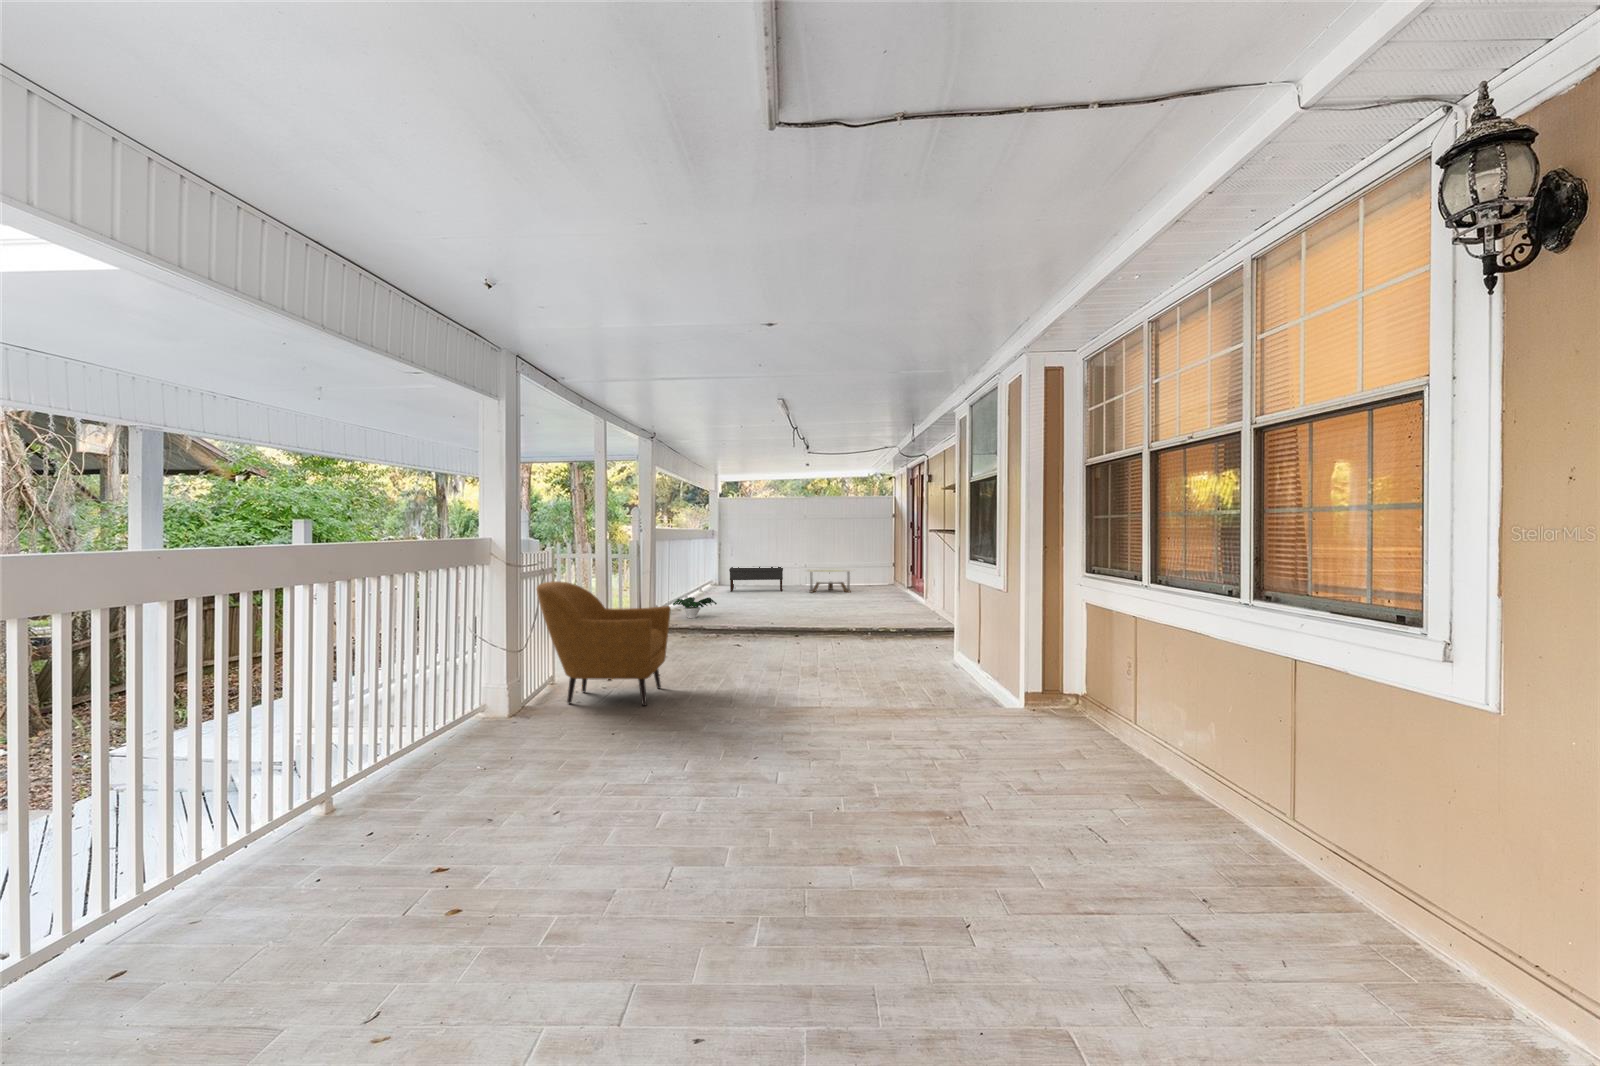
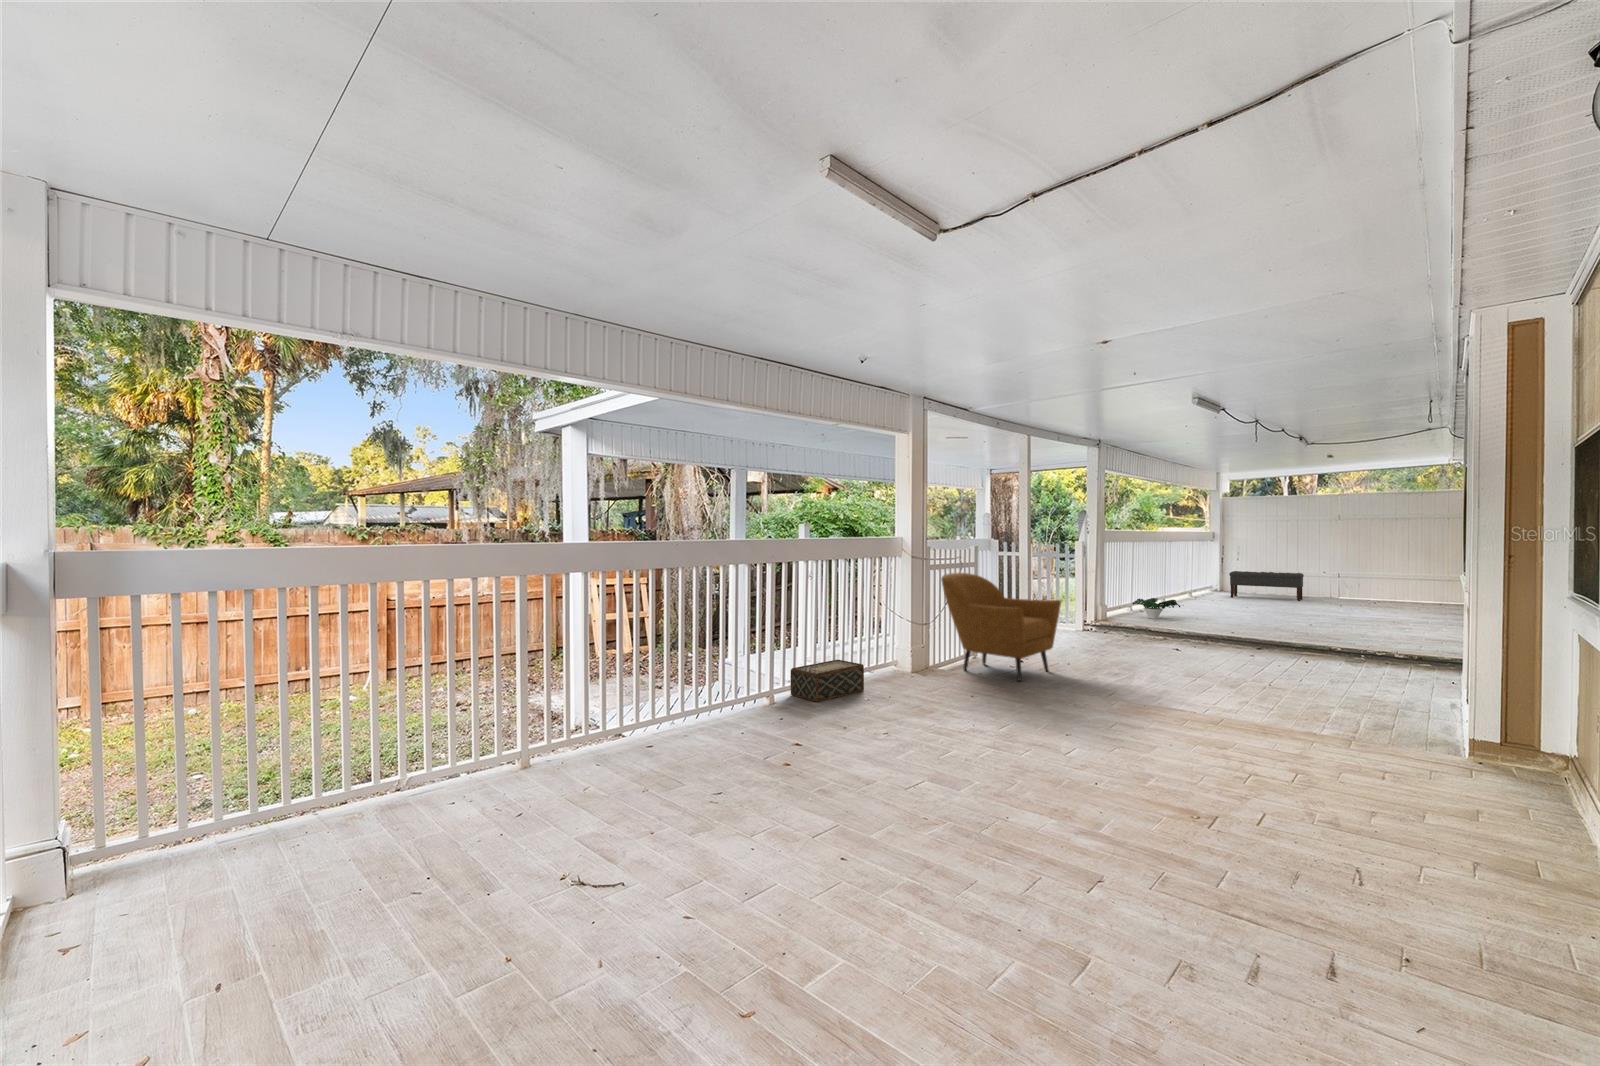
round table: present [807,570,851,592] -> none [1331,578,1413,609]
woven basket: none [348,720,464,792] -> present [790,660,864,702]

